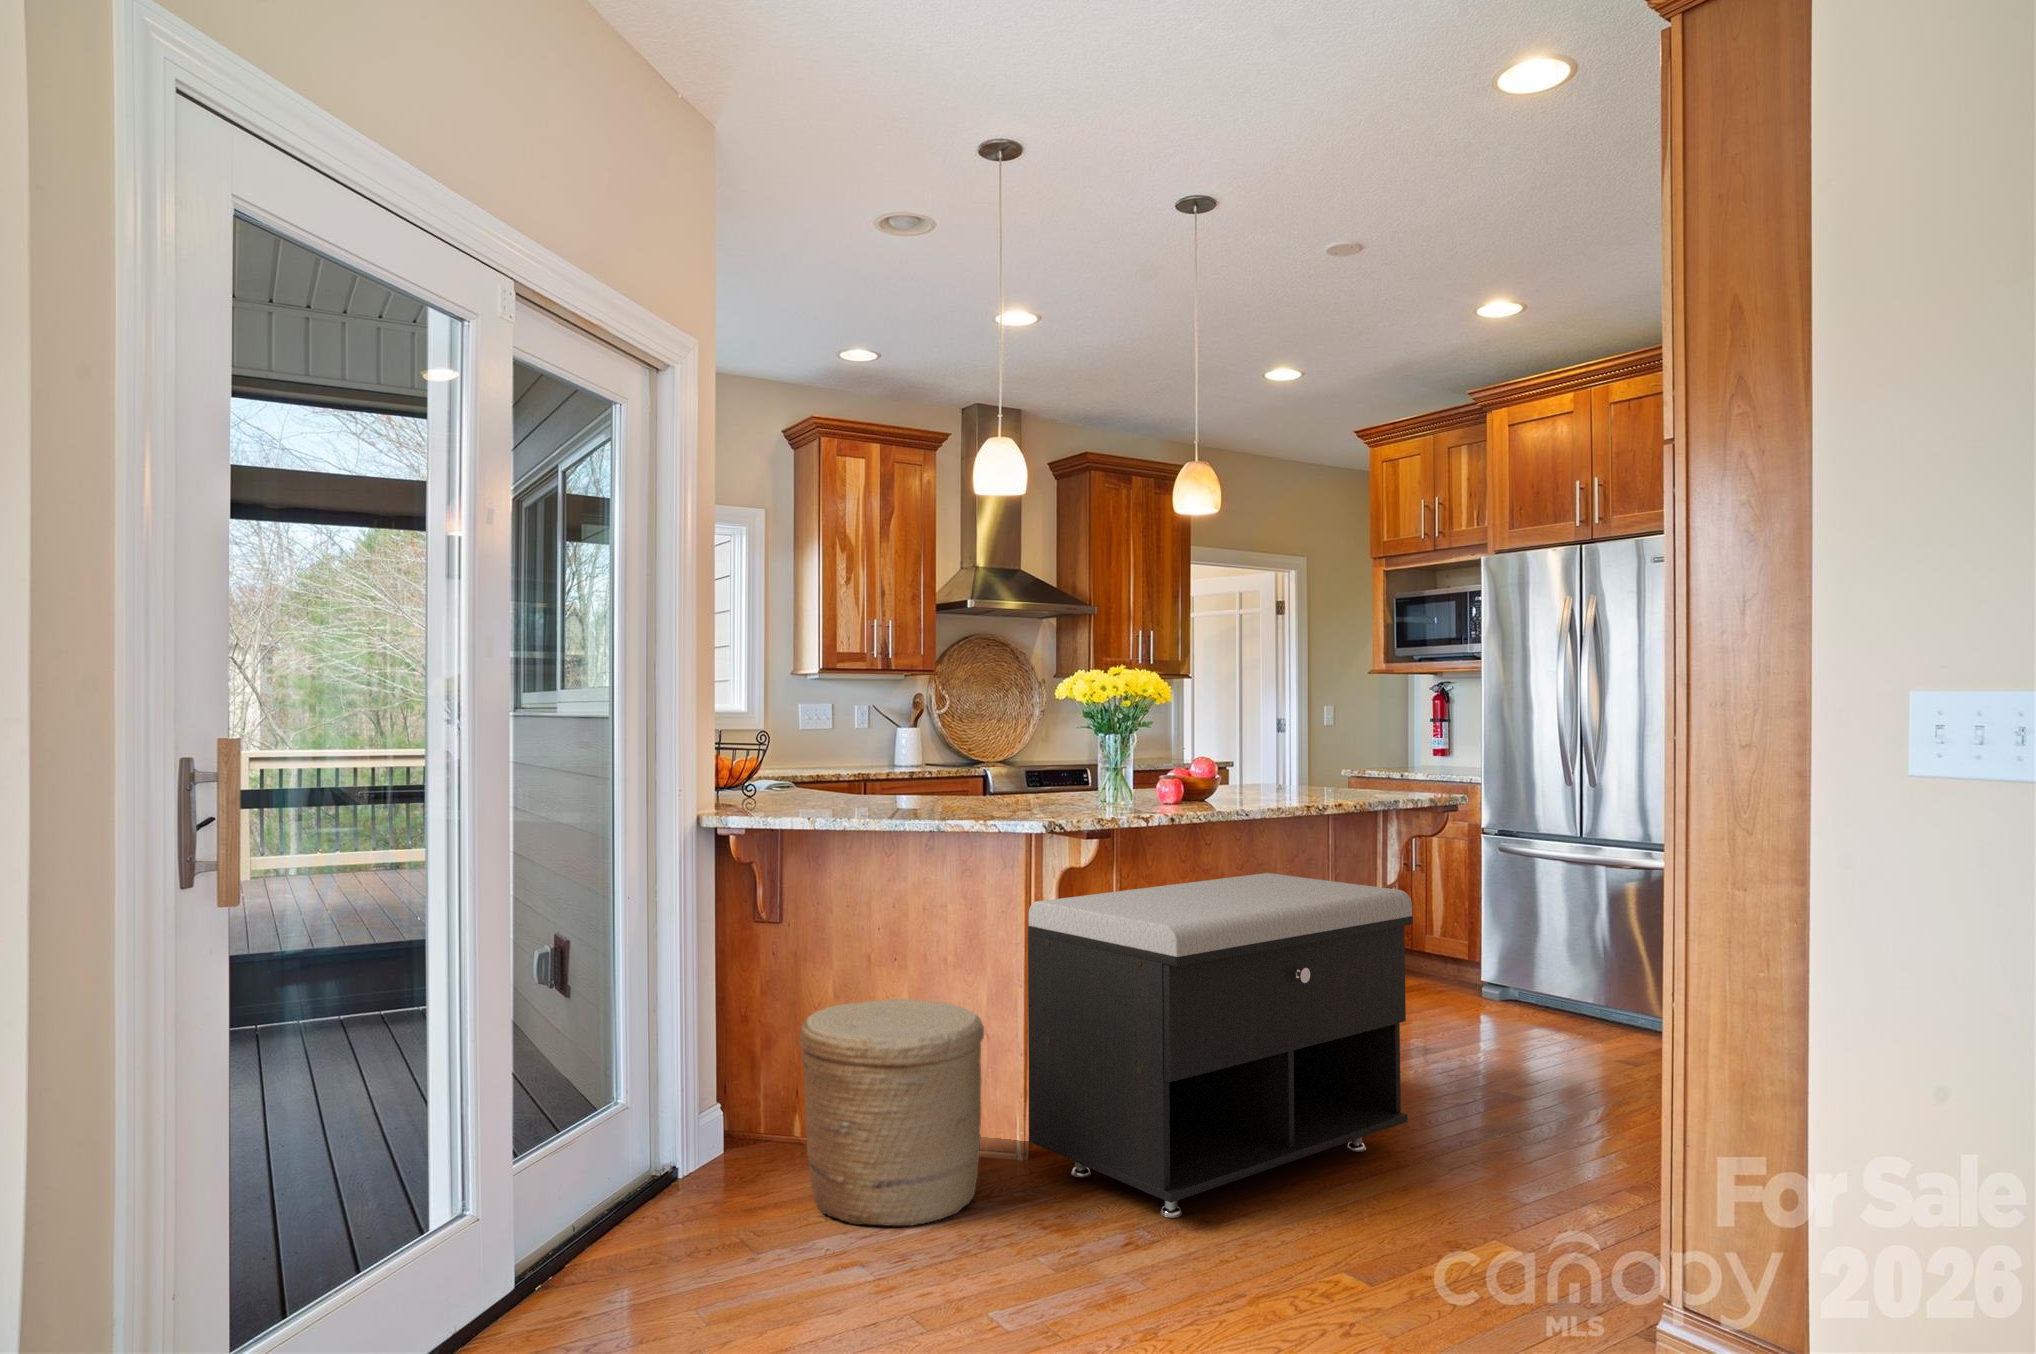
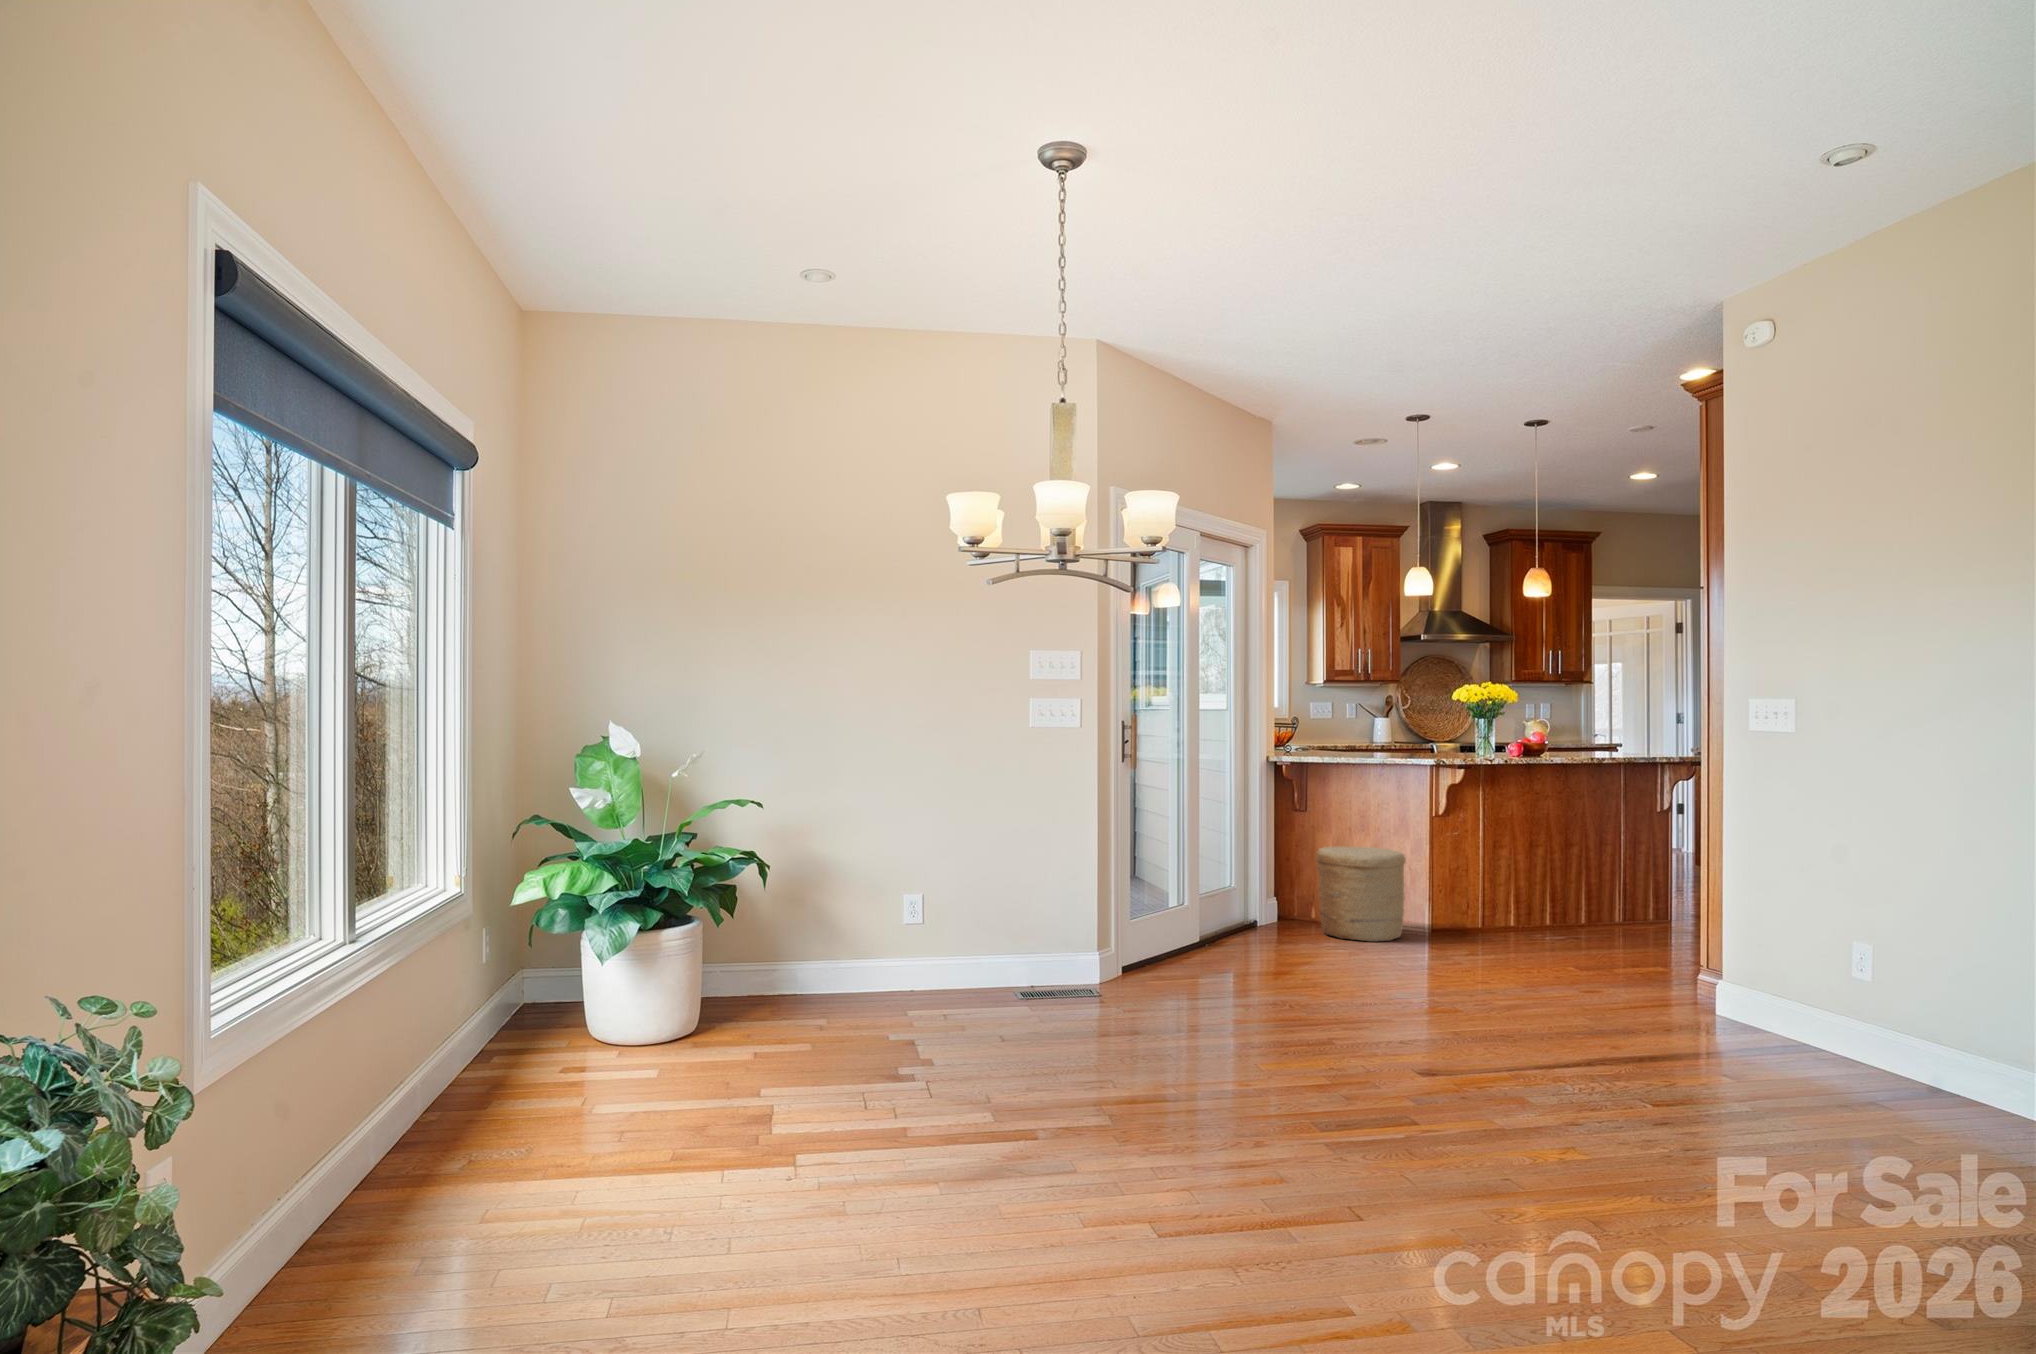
storage bench: present [1028,873,1413,1218] -> none [1430,798,1653,951]

